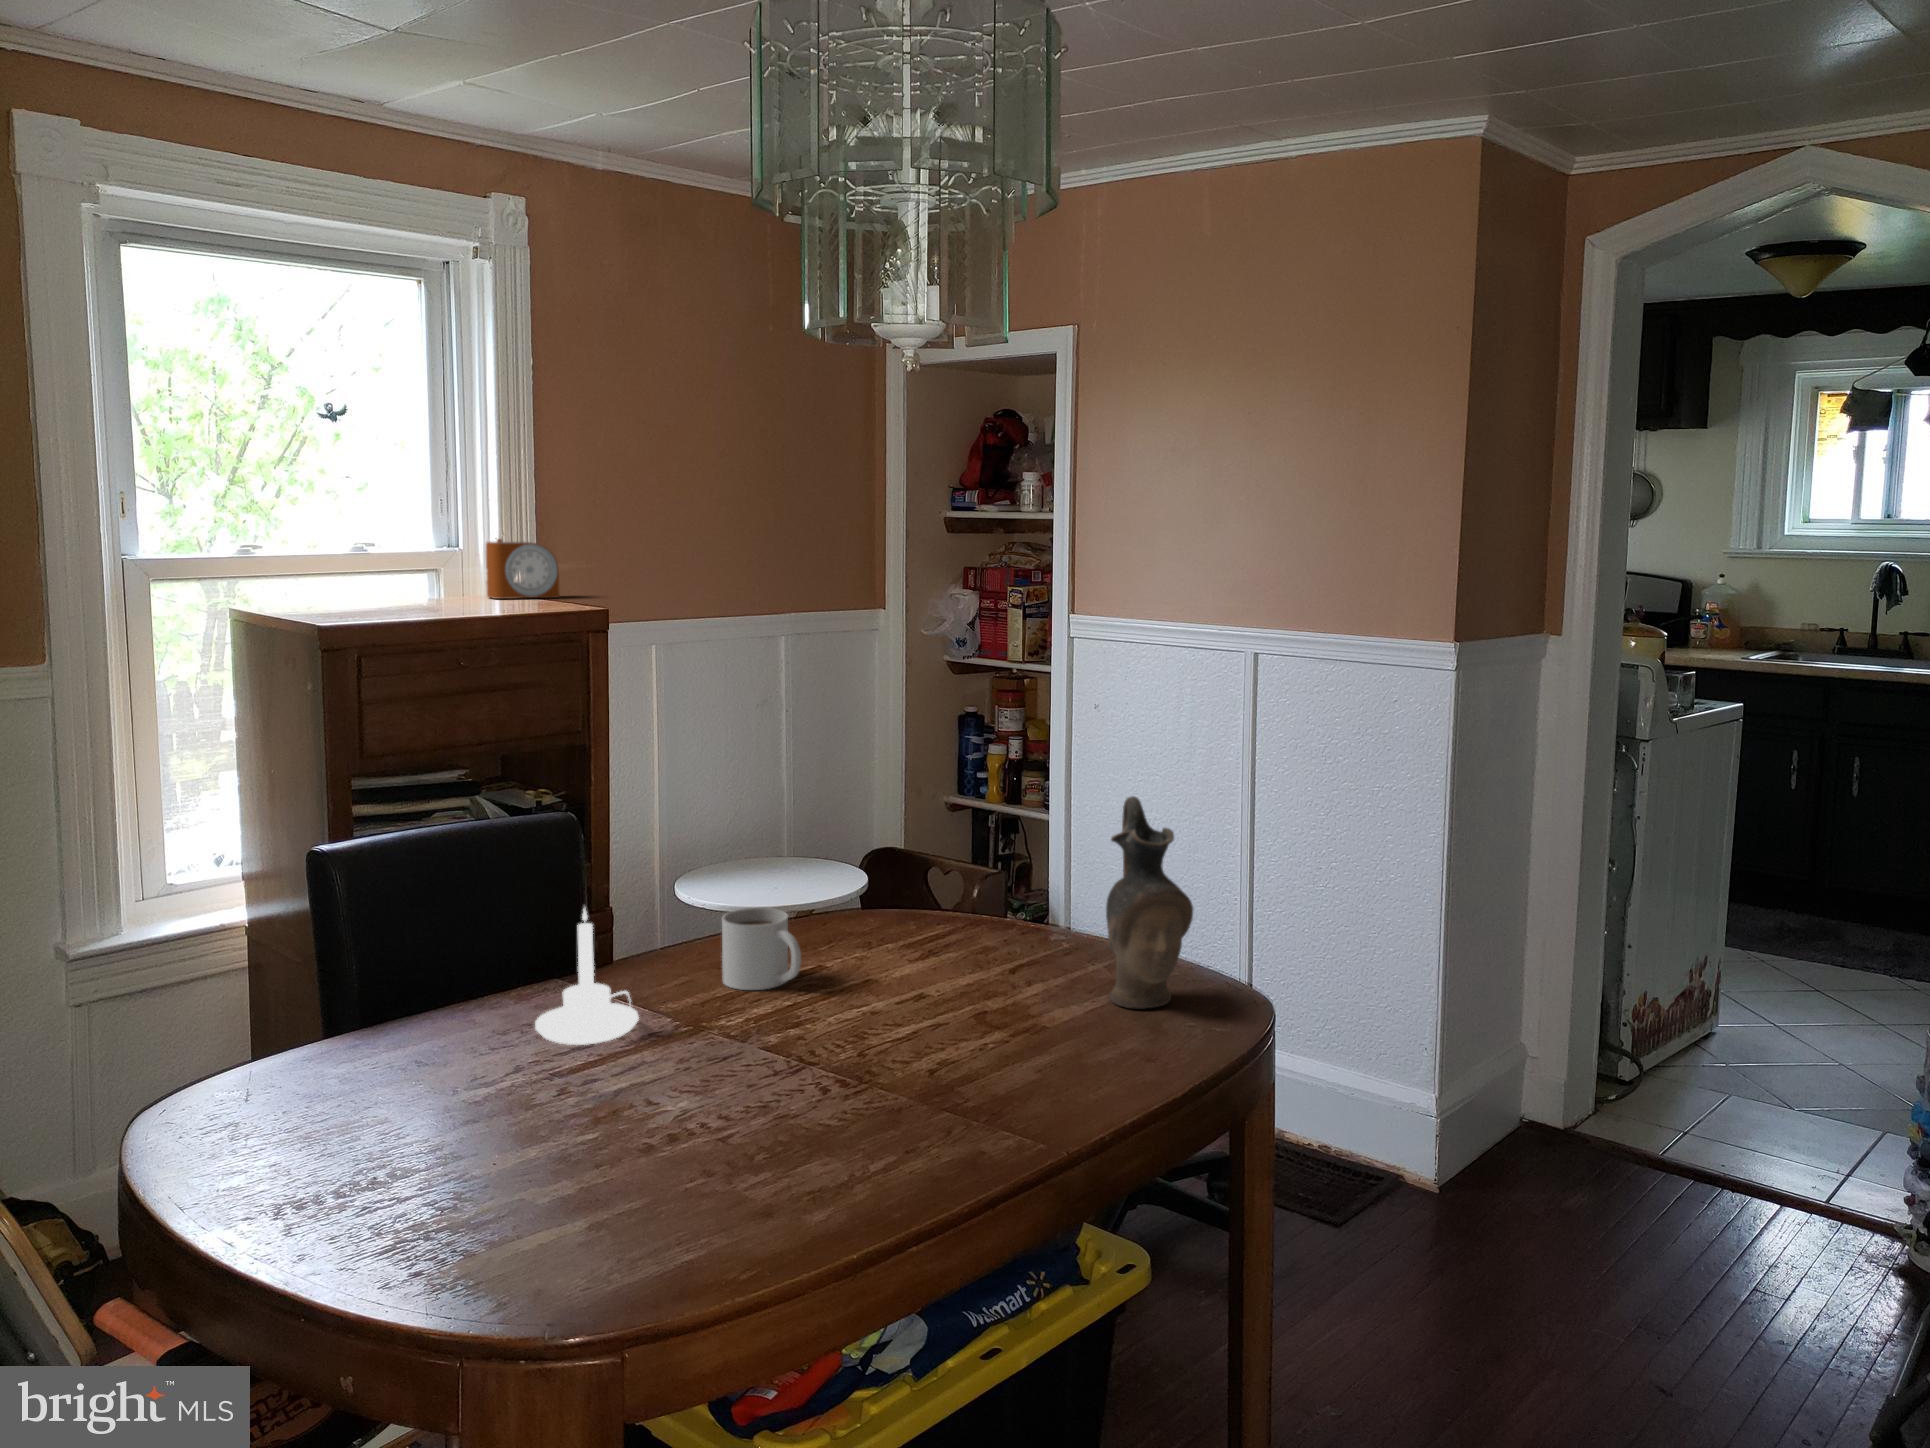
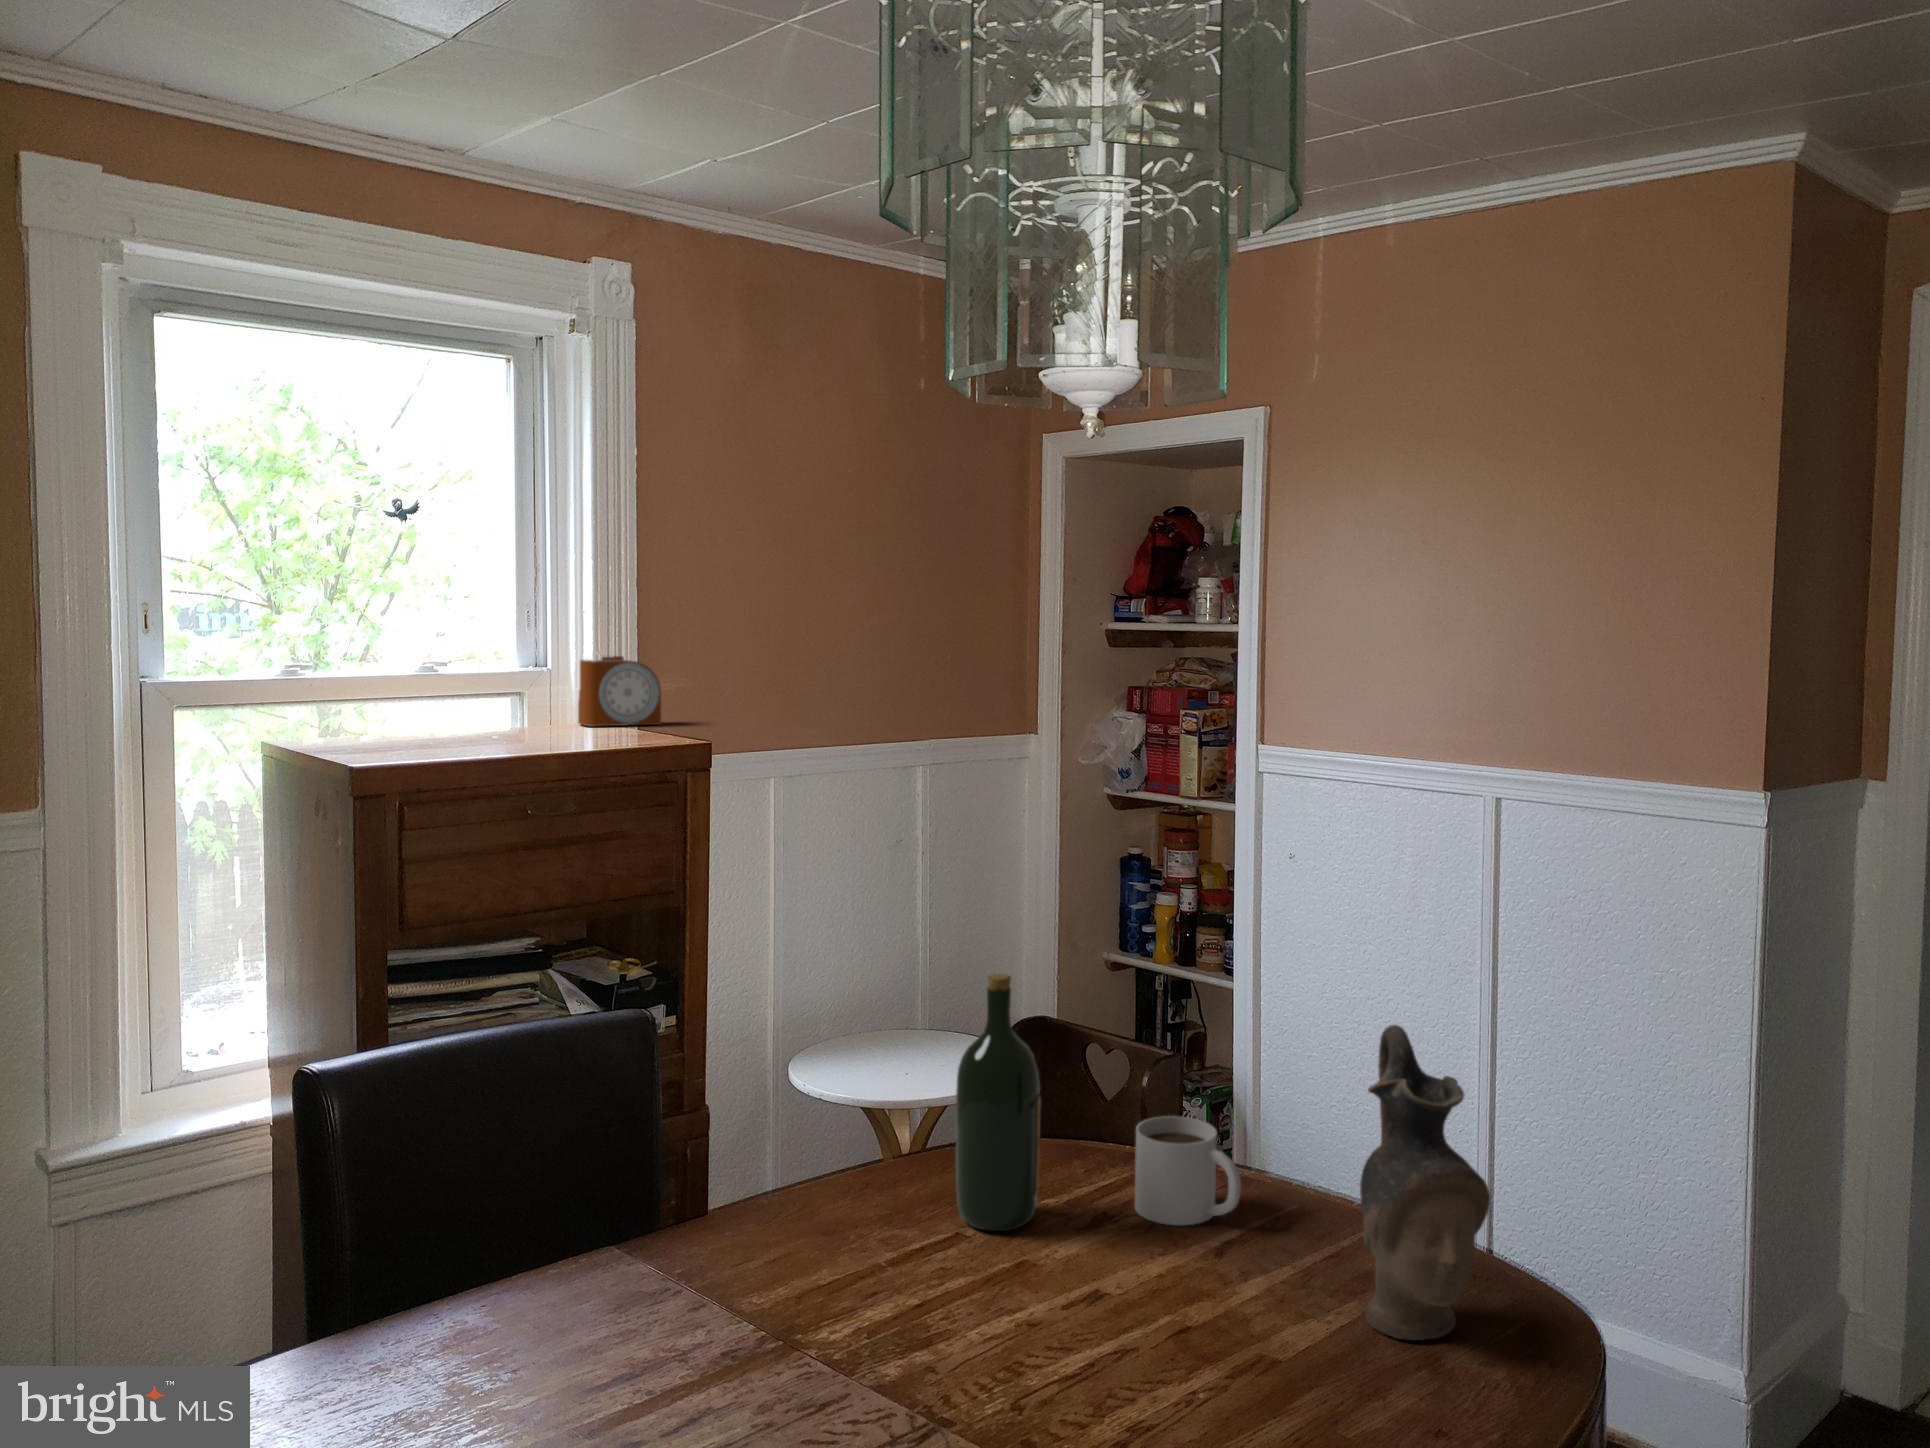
wine bottle: none [818,773,881,961] -> present [956,974,1041,1231]
candle holder: present [535,908,639,1045] -> none [557,1180,703,1388]
mug: present [722,908,801,990] -> present [1135,1116,1241,1225]

